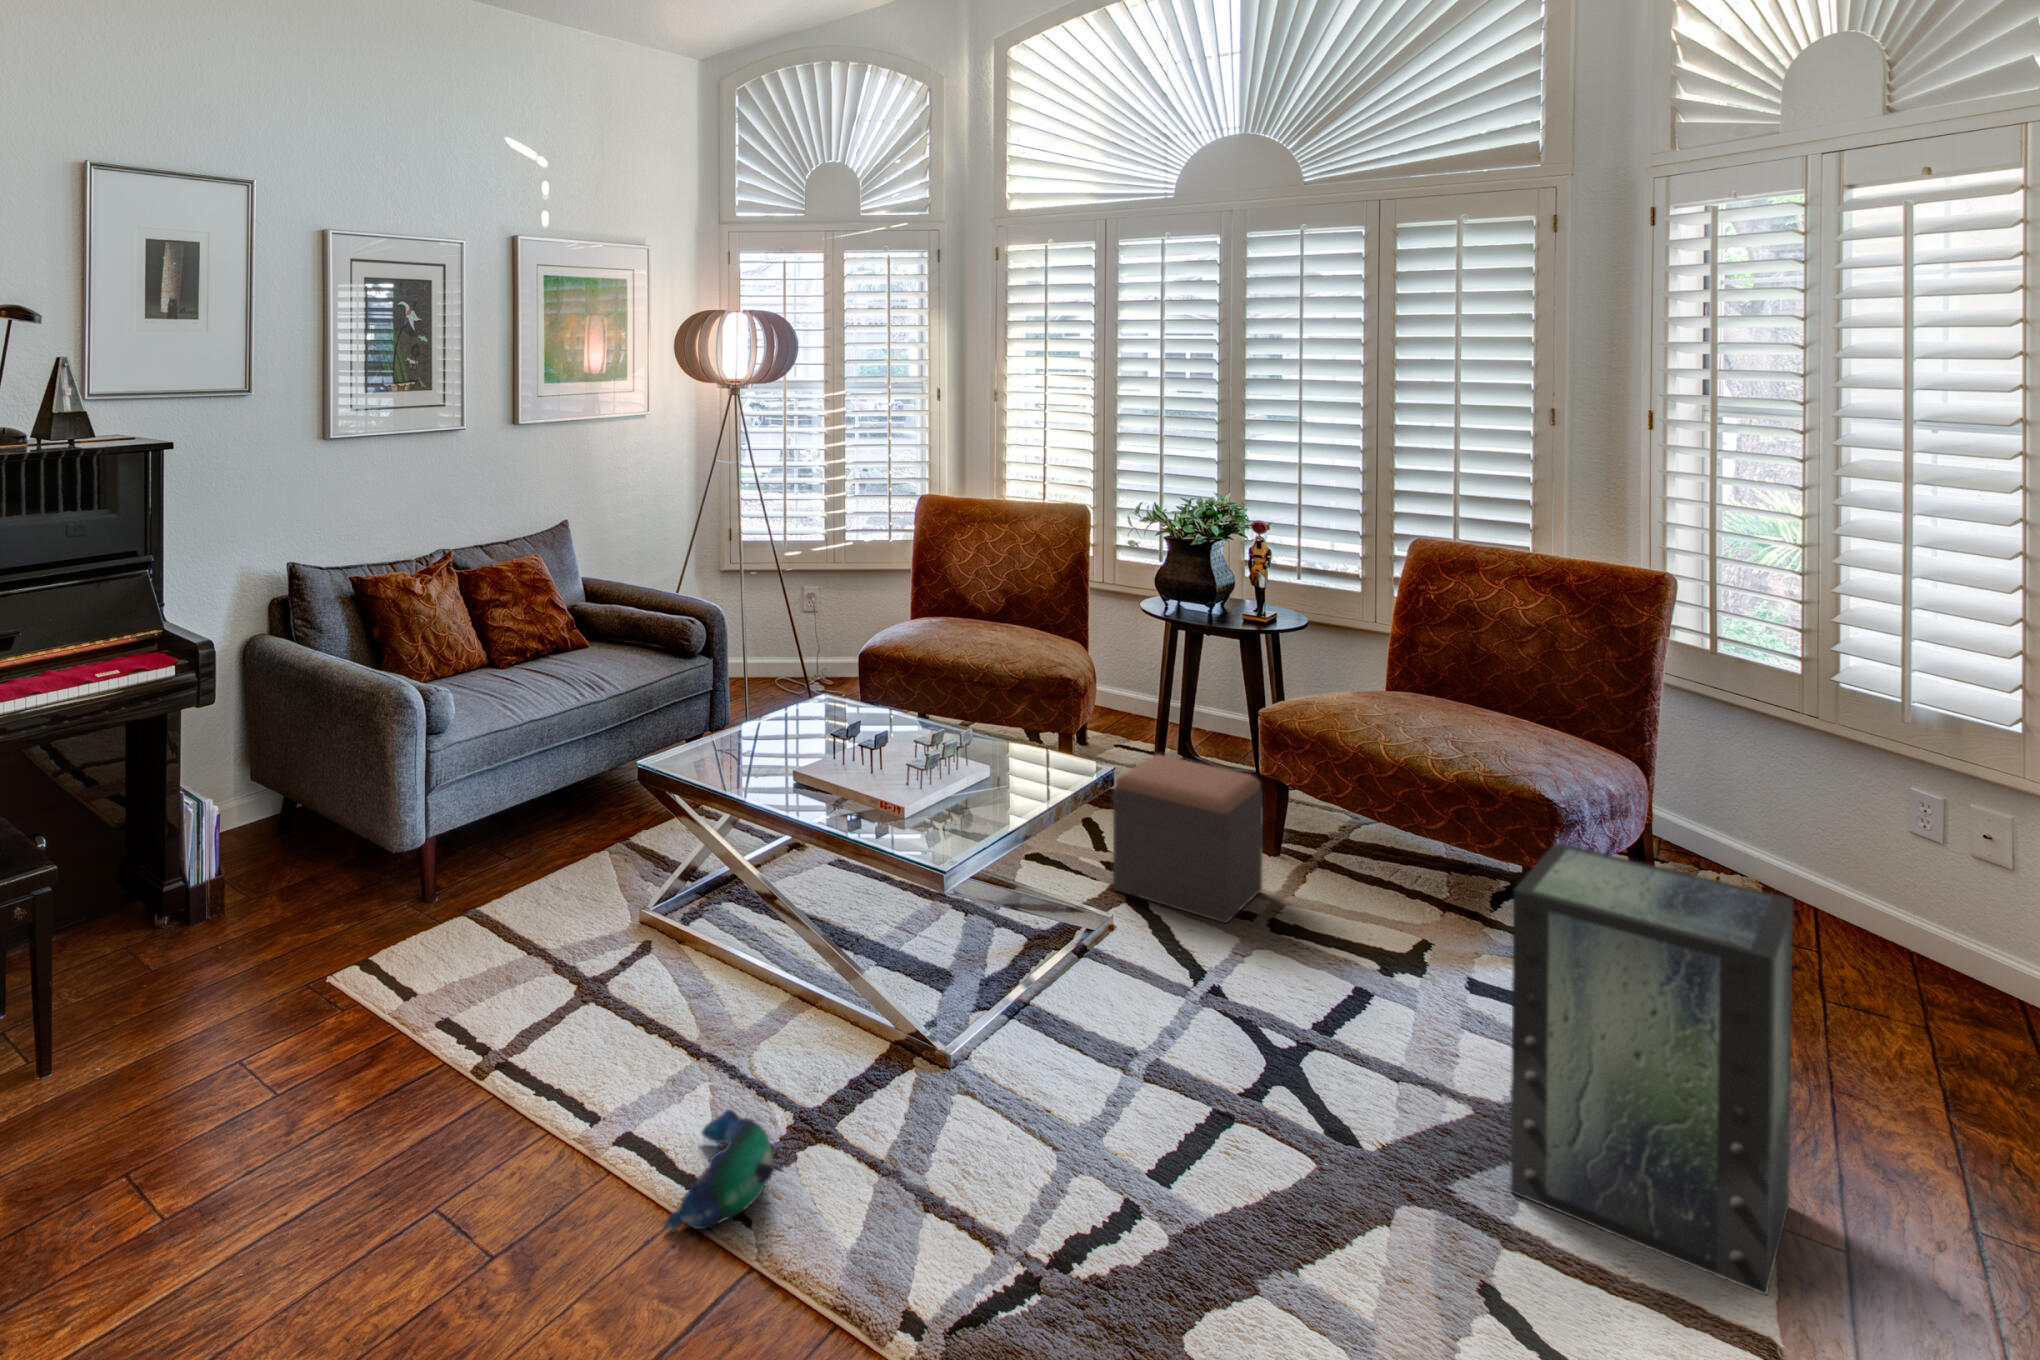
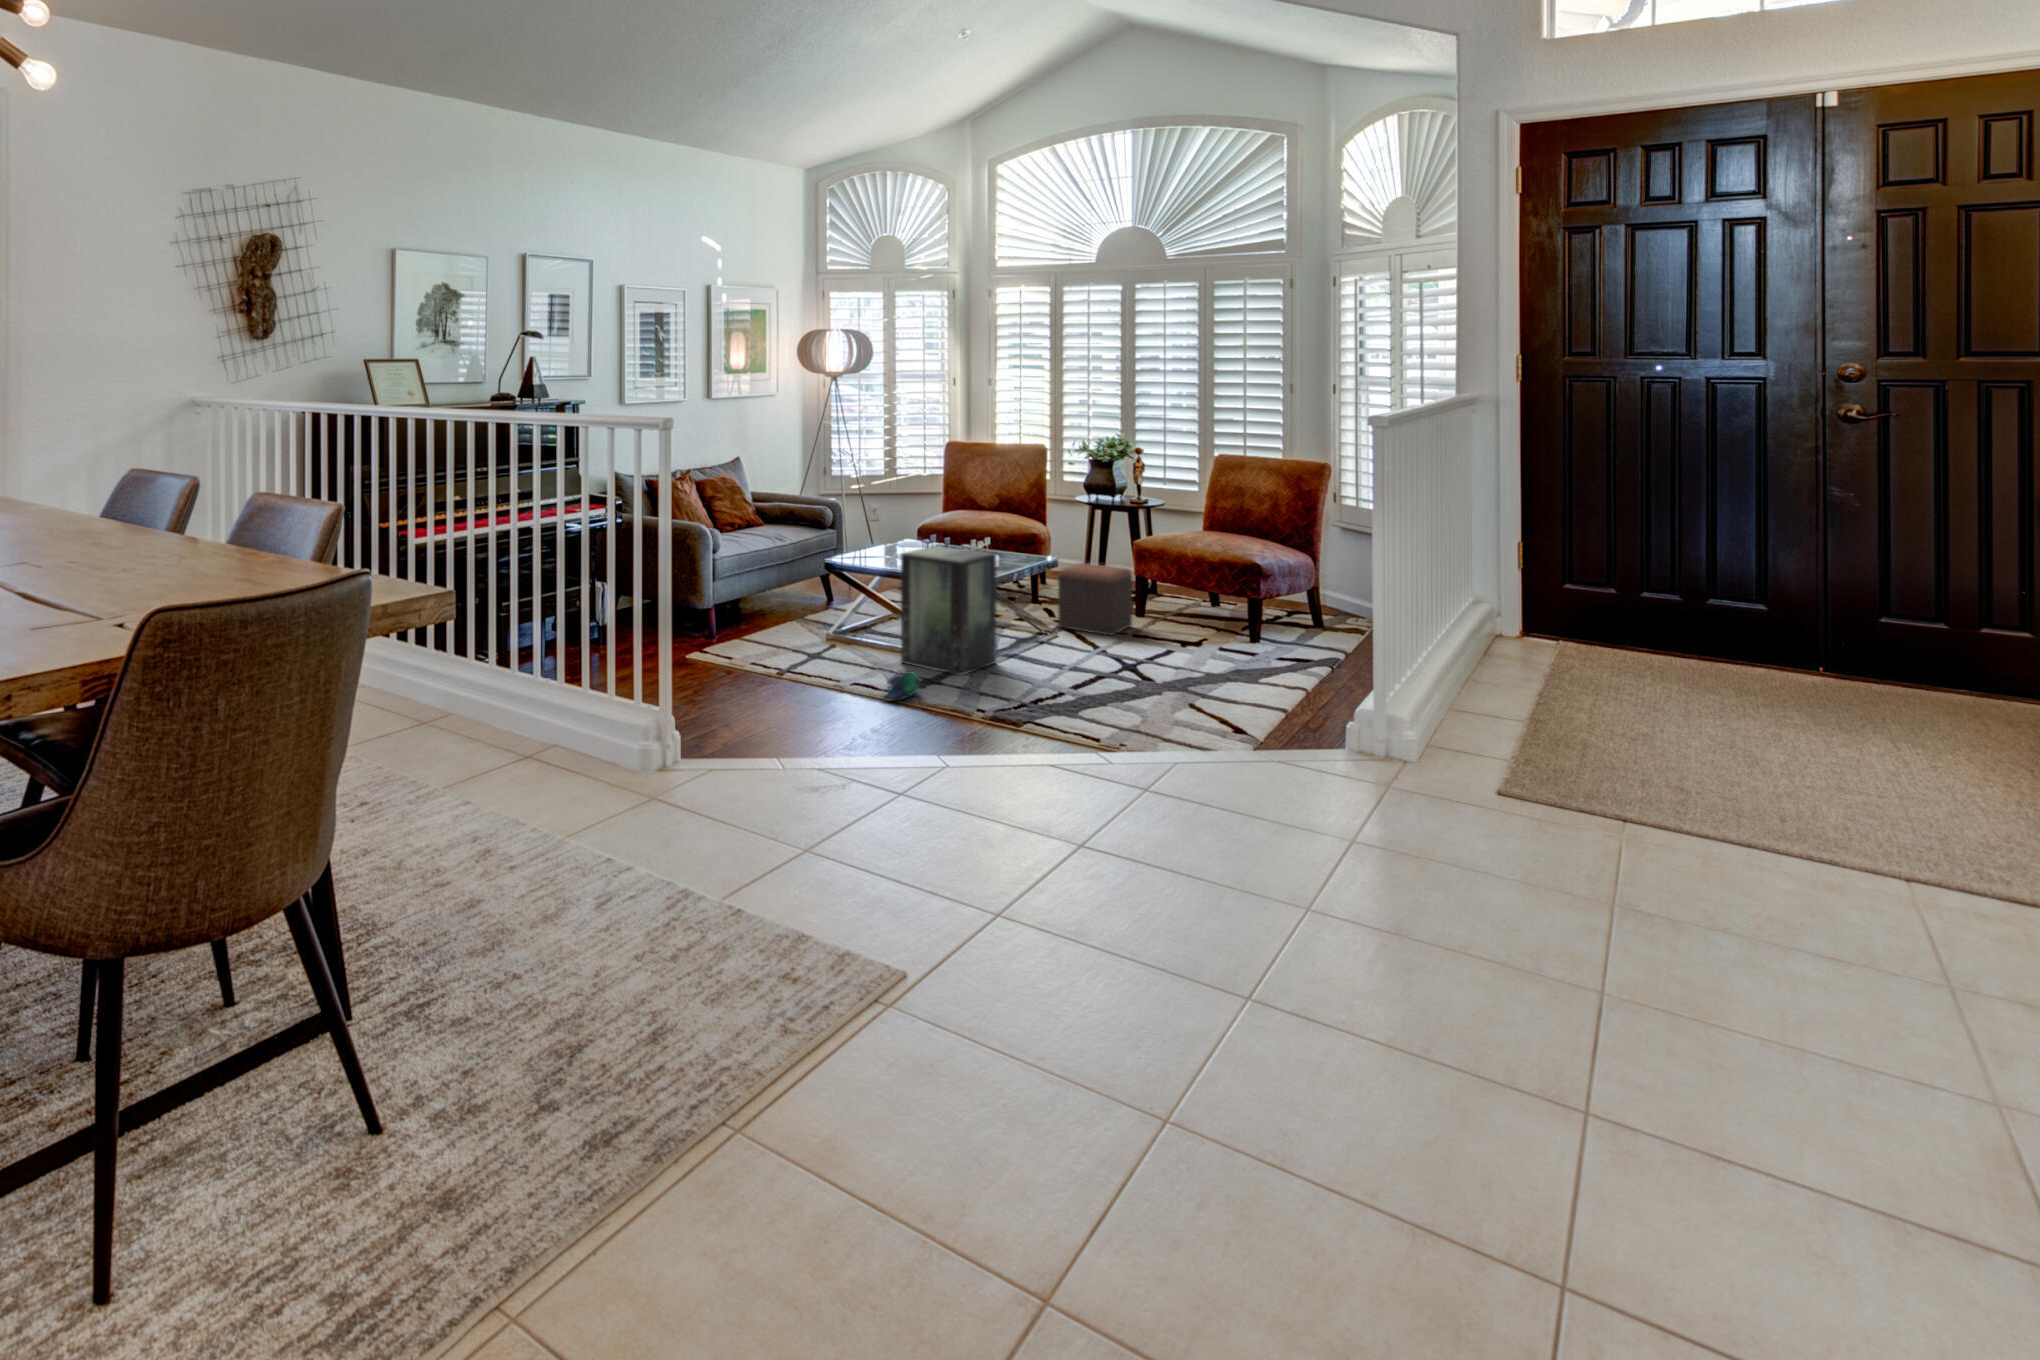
storage box: present [1510,843,1793,1295] -> present [901,546,997,675]

